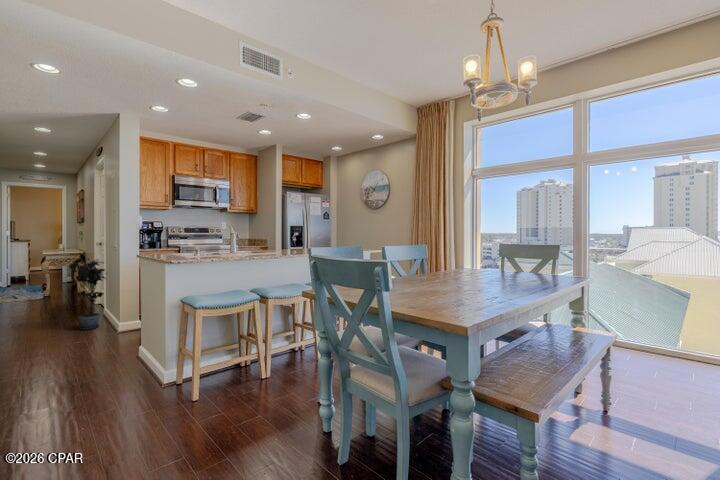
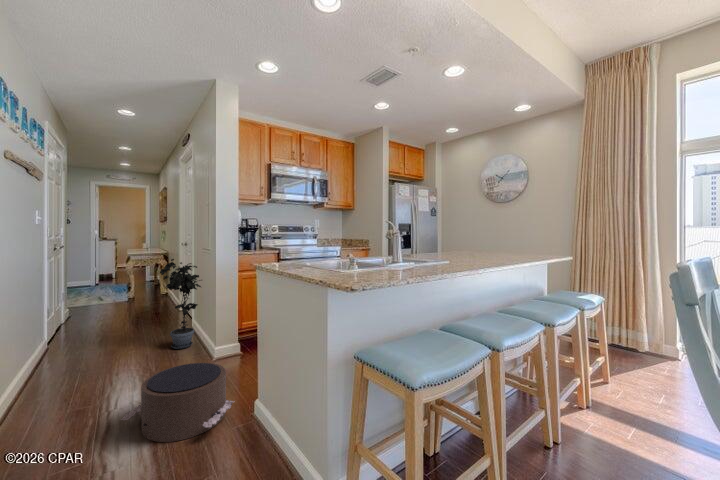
pouf: none [33,329,121,375] -> present [121,363,235,442]

